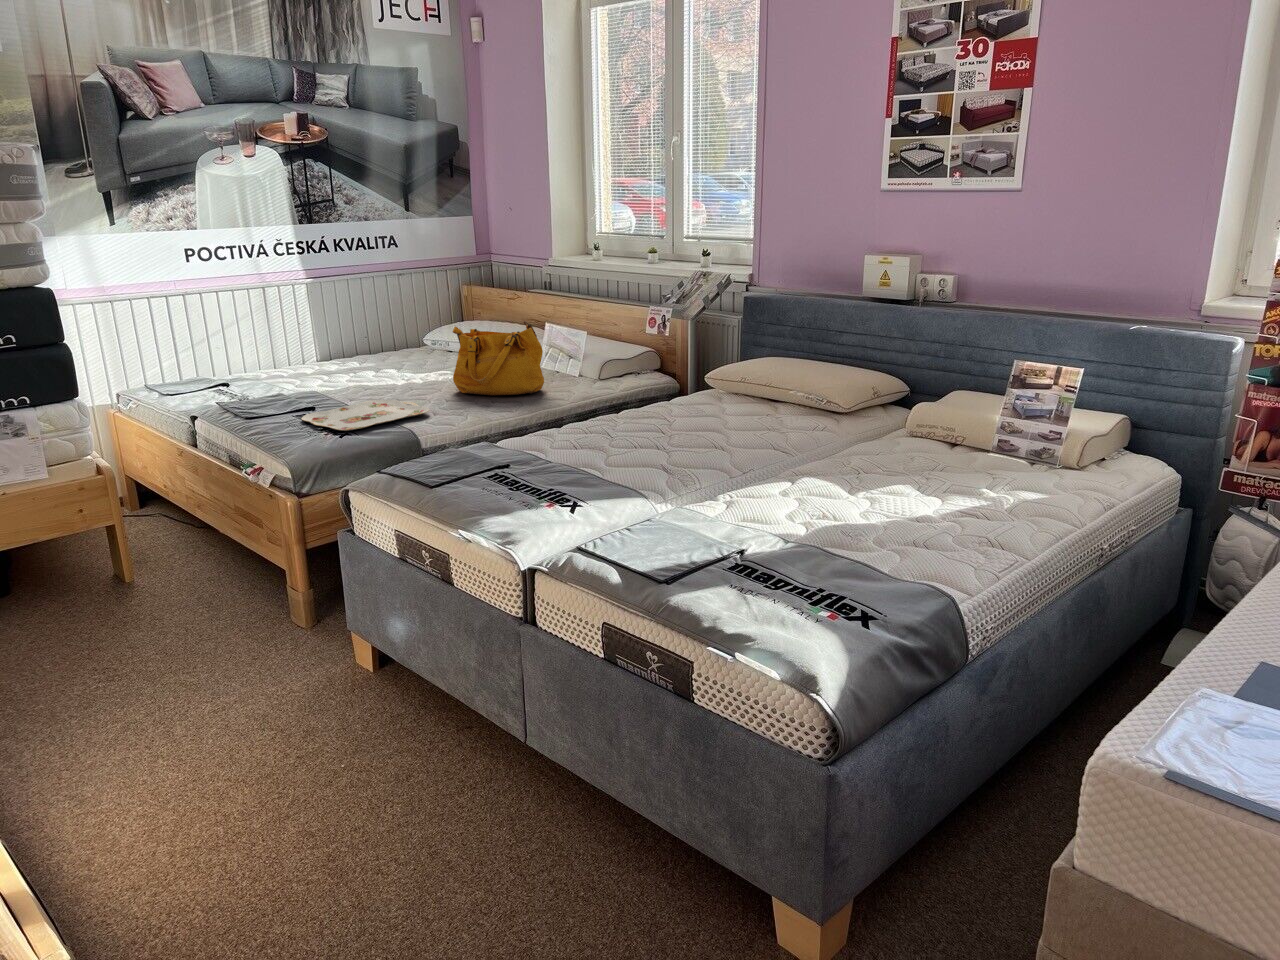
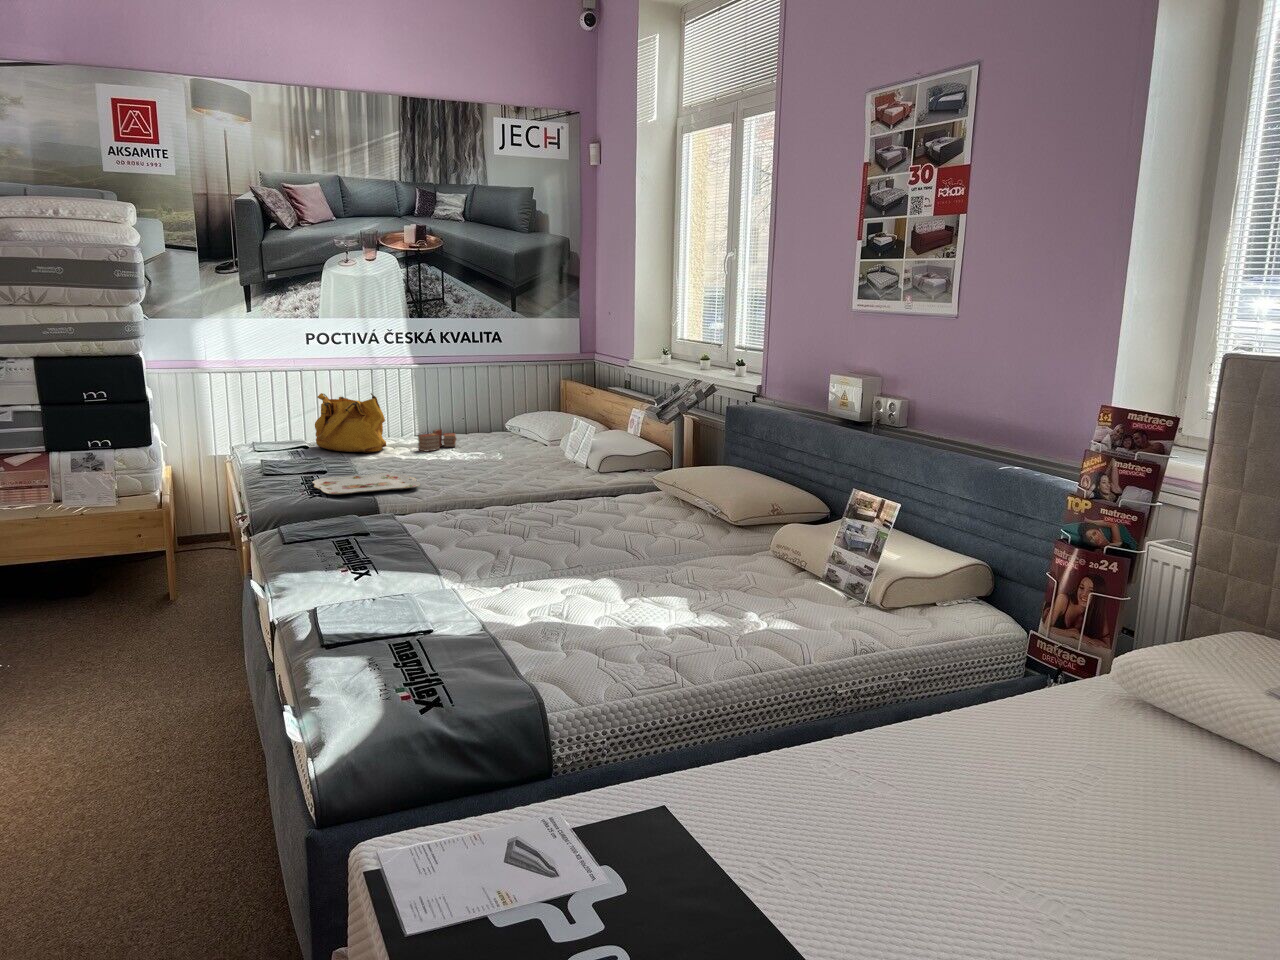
handbag: present [453,321,544,395] -> present [315,393,386,453]
book: none [356,347,392,374] -> present [418,429,457,452]

